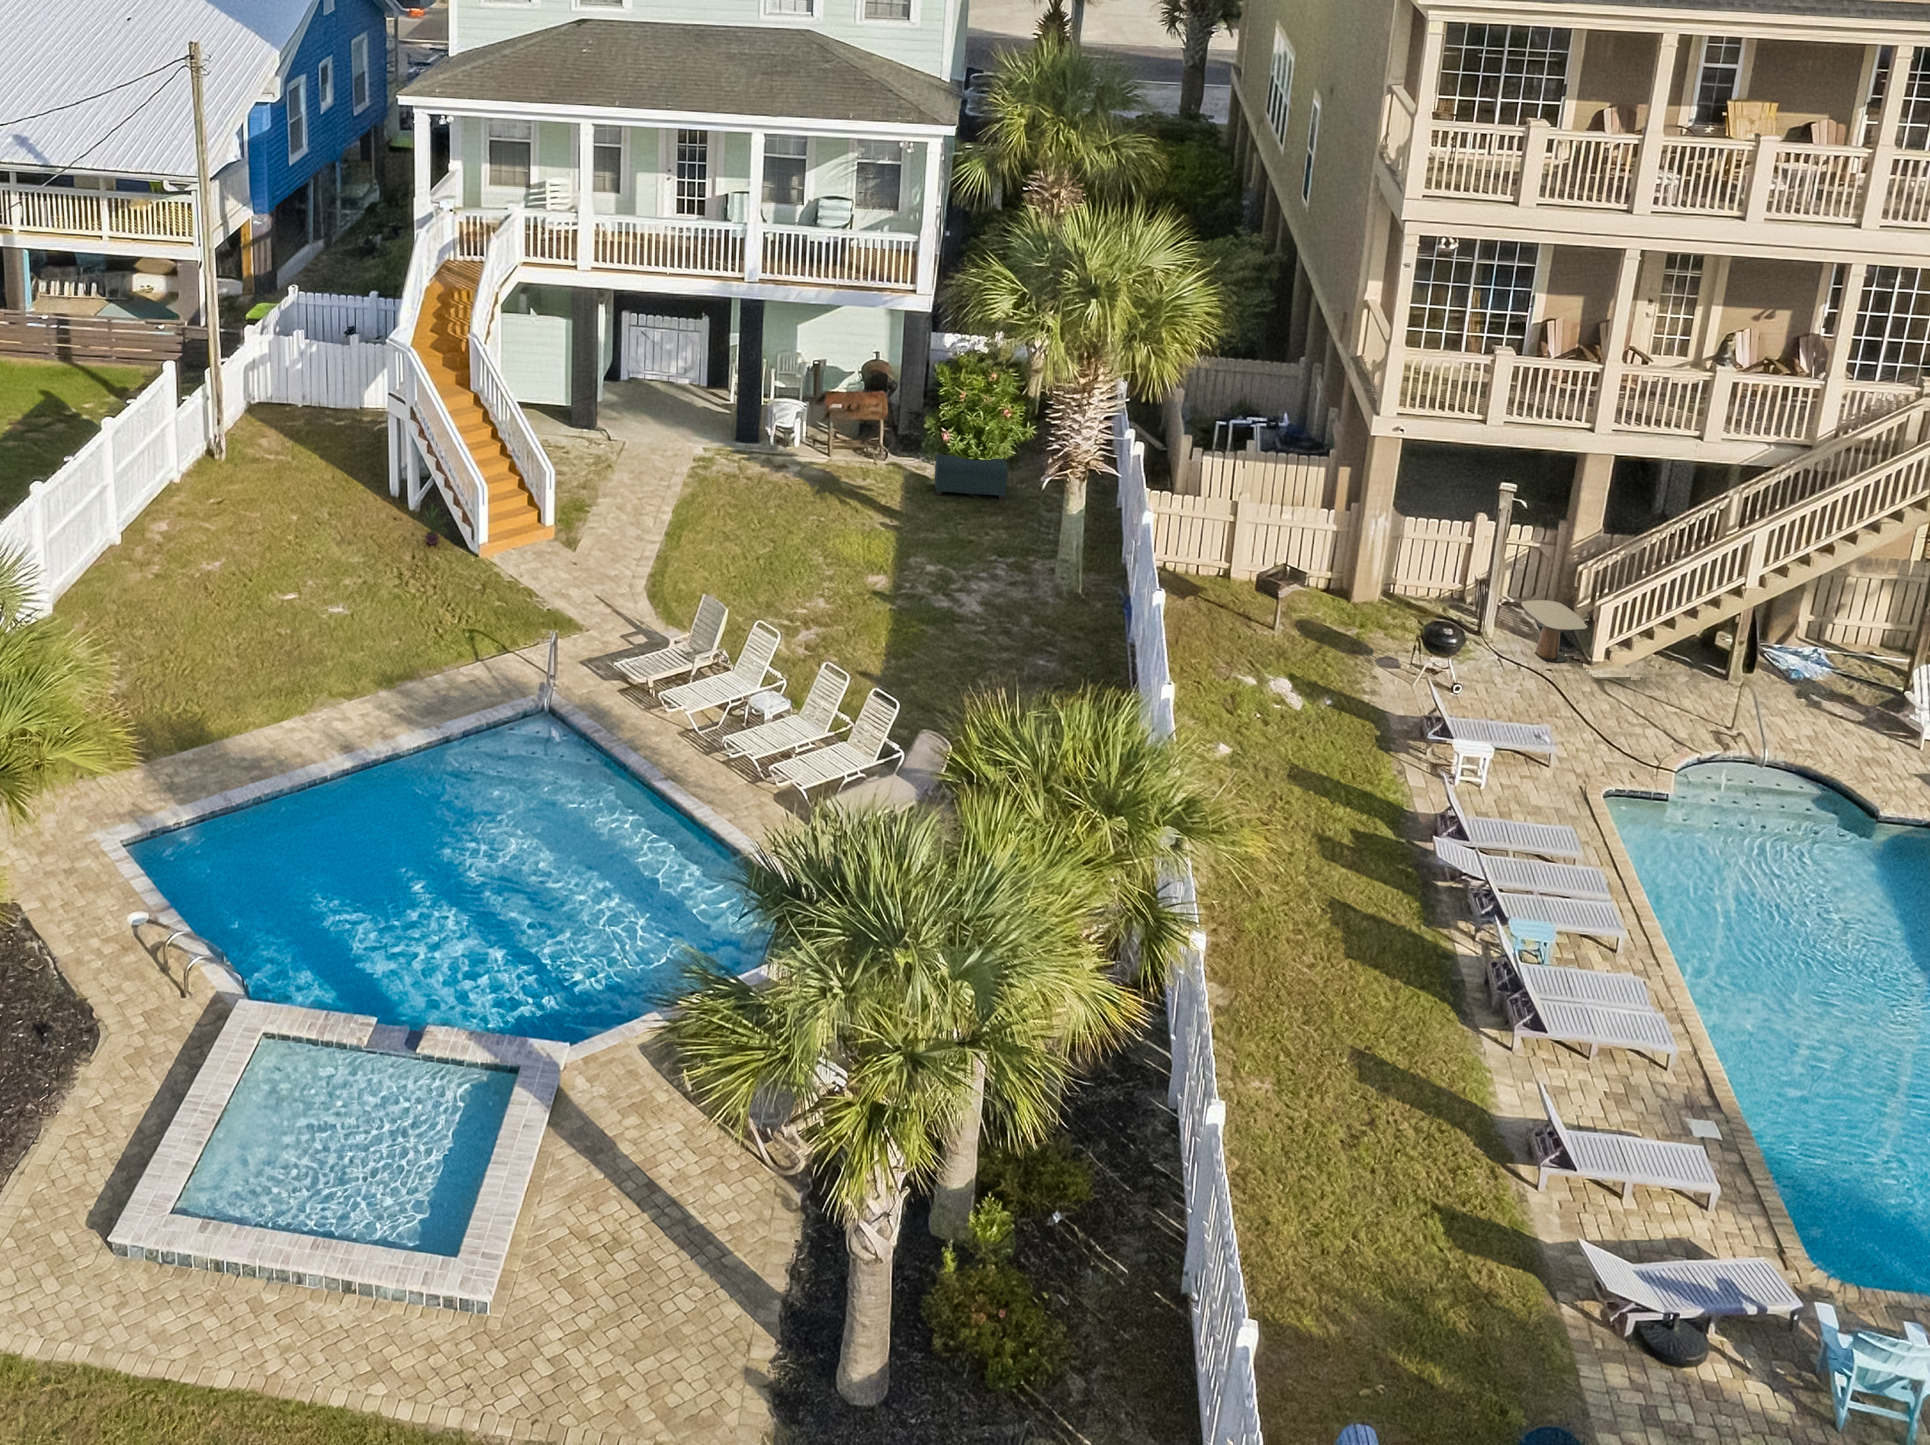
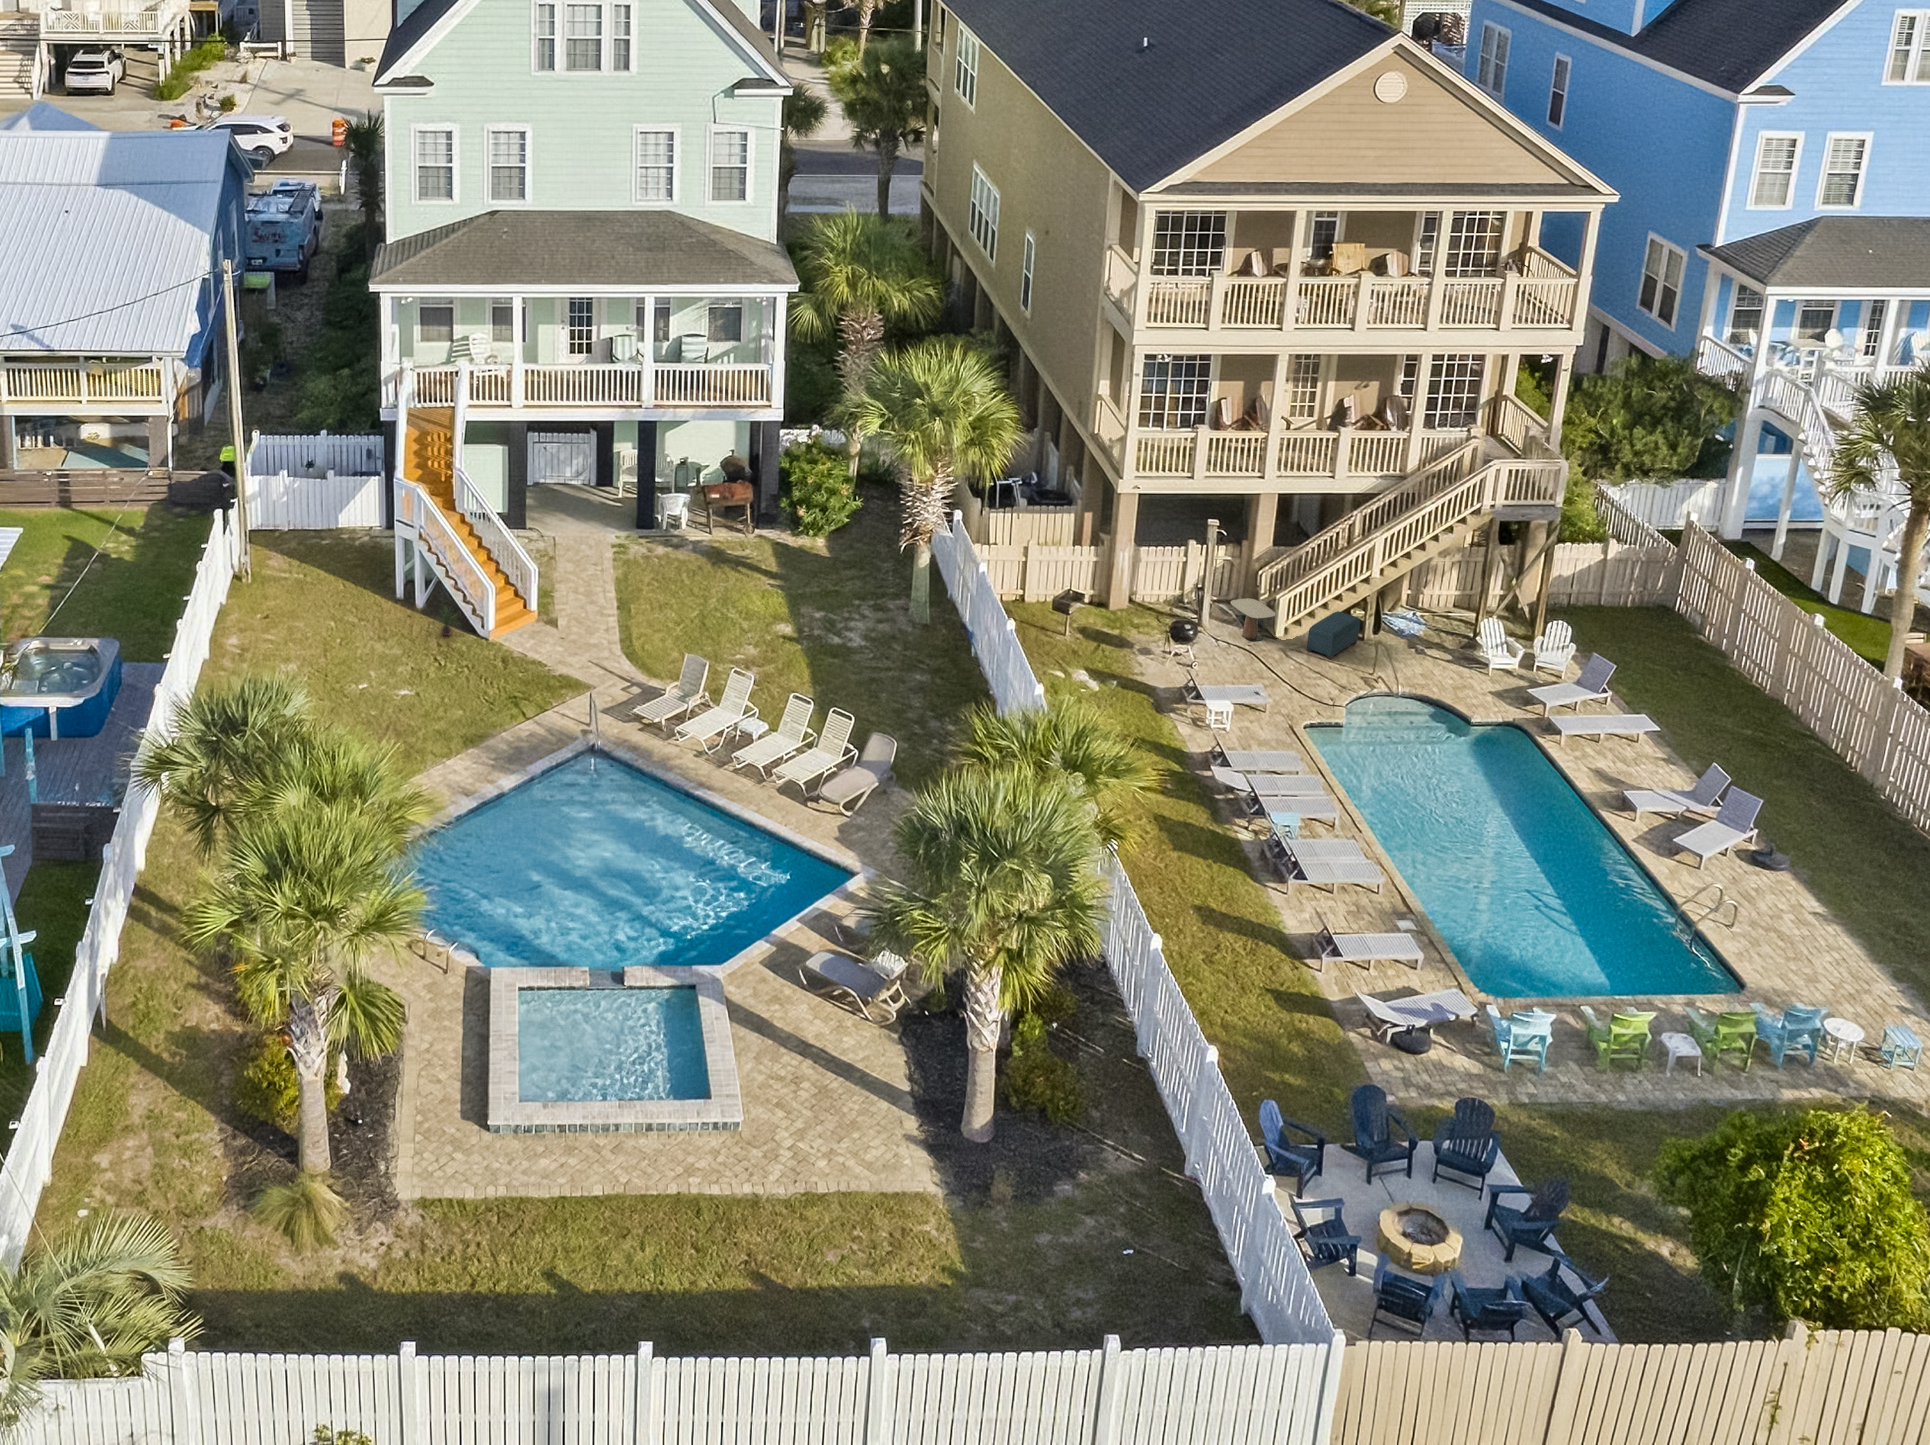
bench: present [934,455,1008,500] -> present [1307,611,1360,660]

